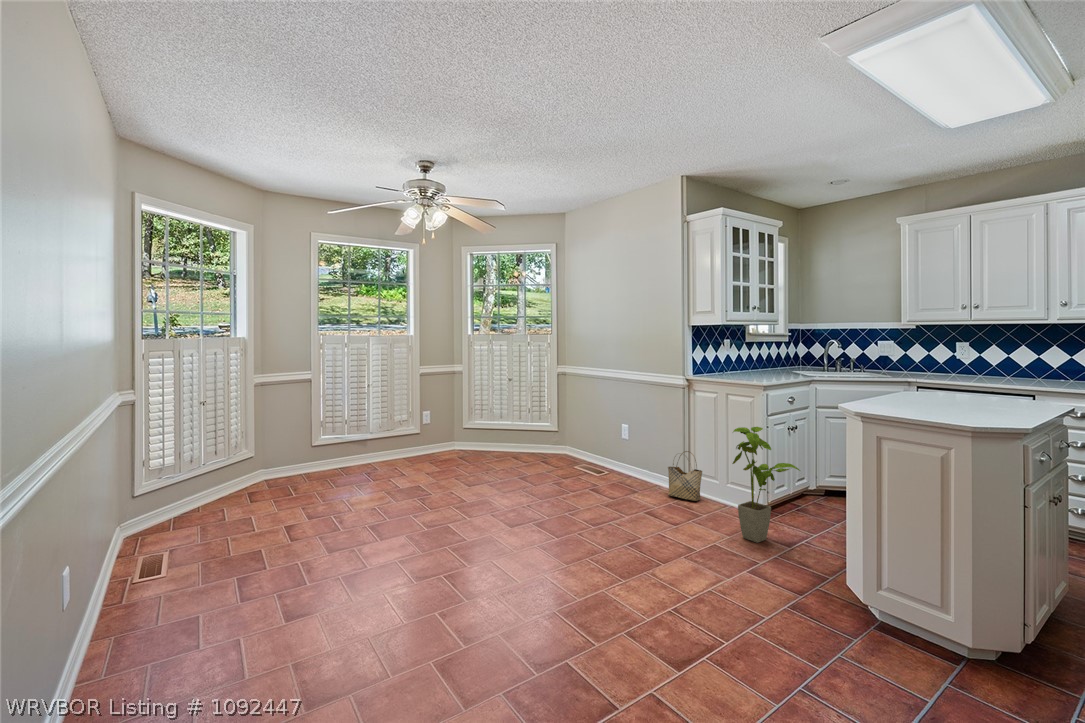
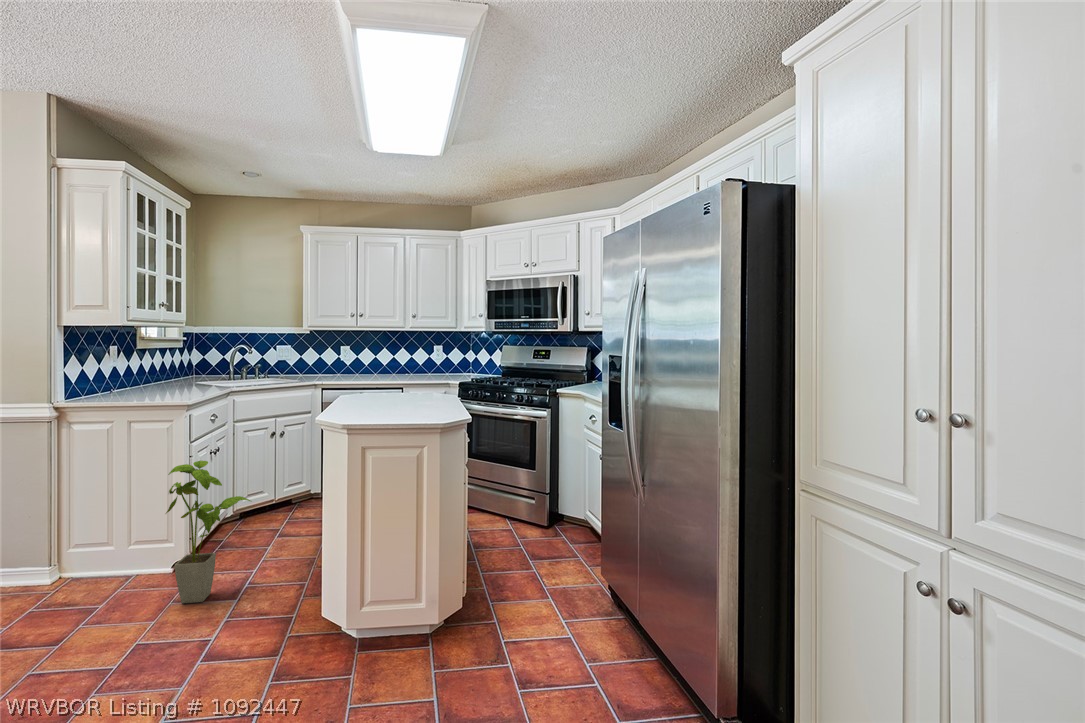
woven basket: present [668,451,702,501] -> none [24,514,92,592]

